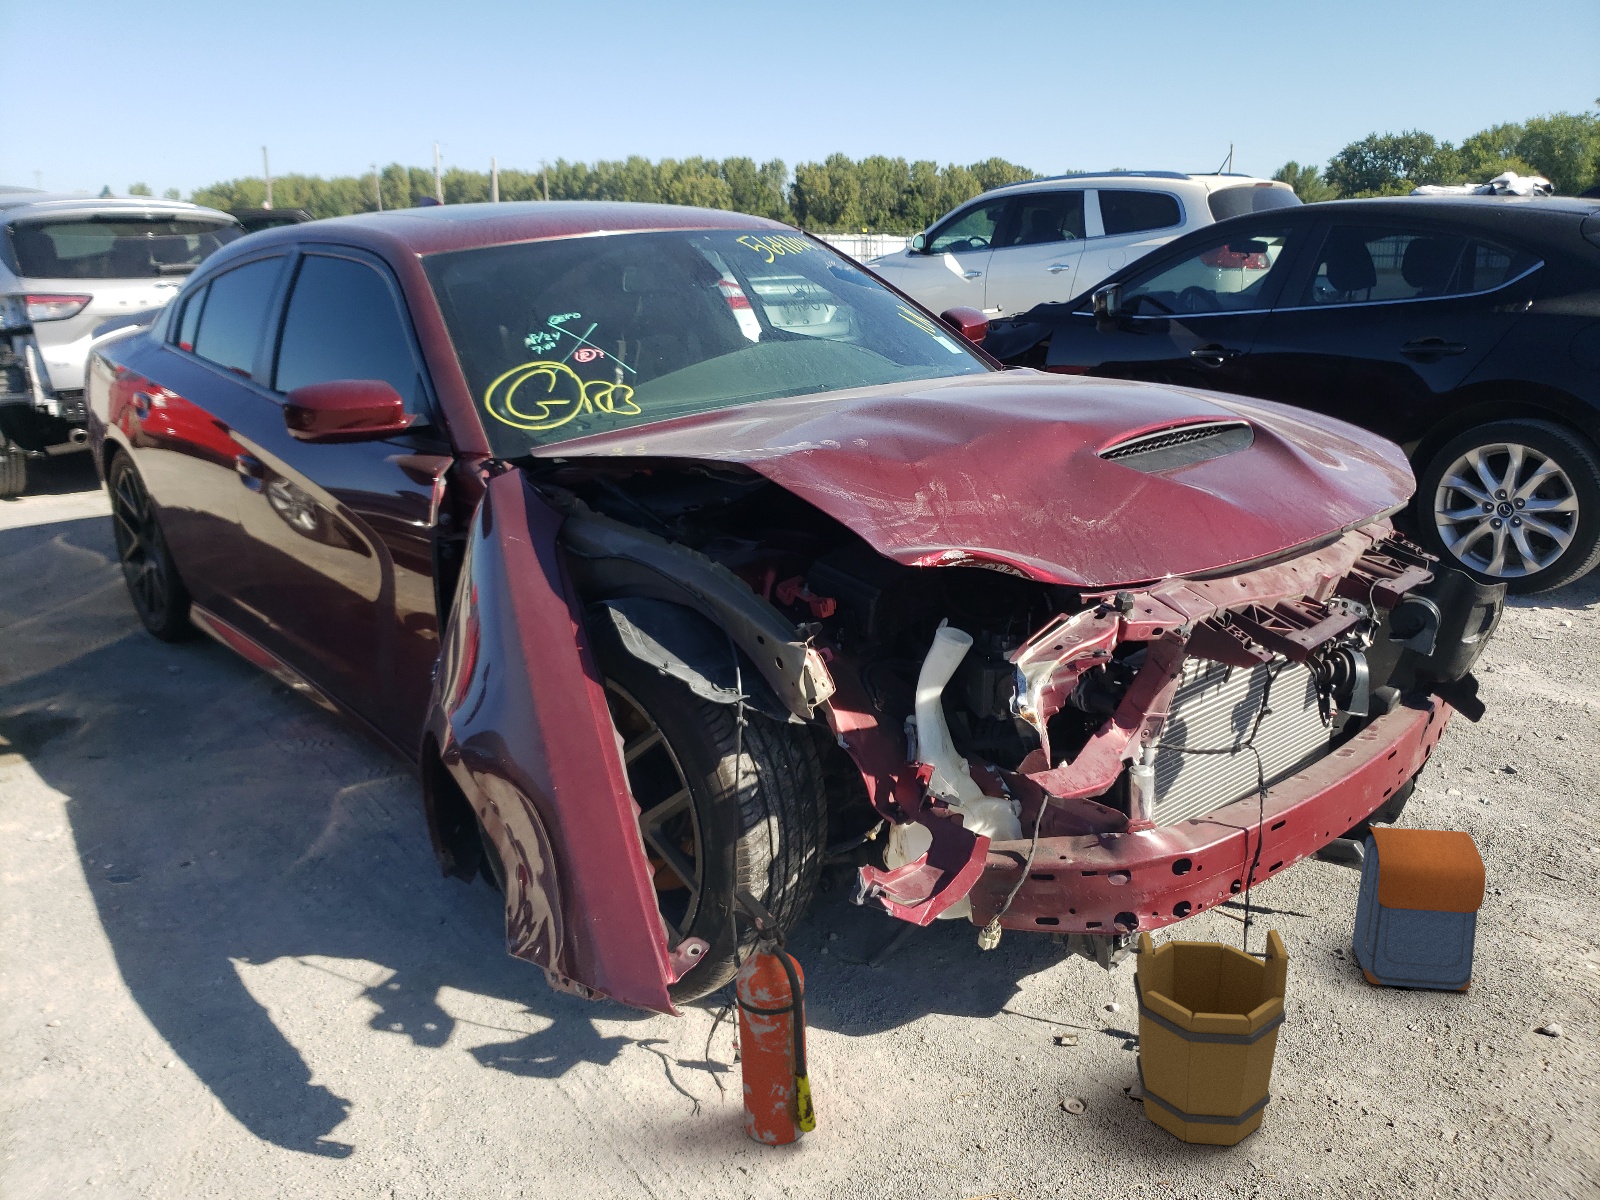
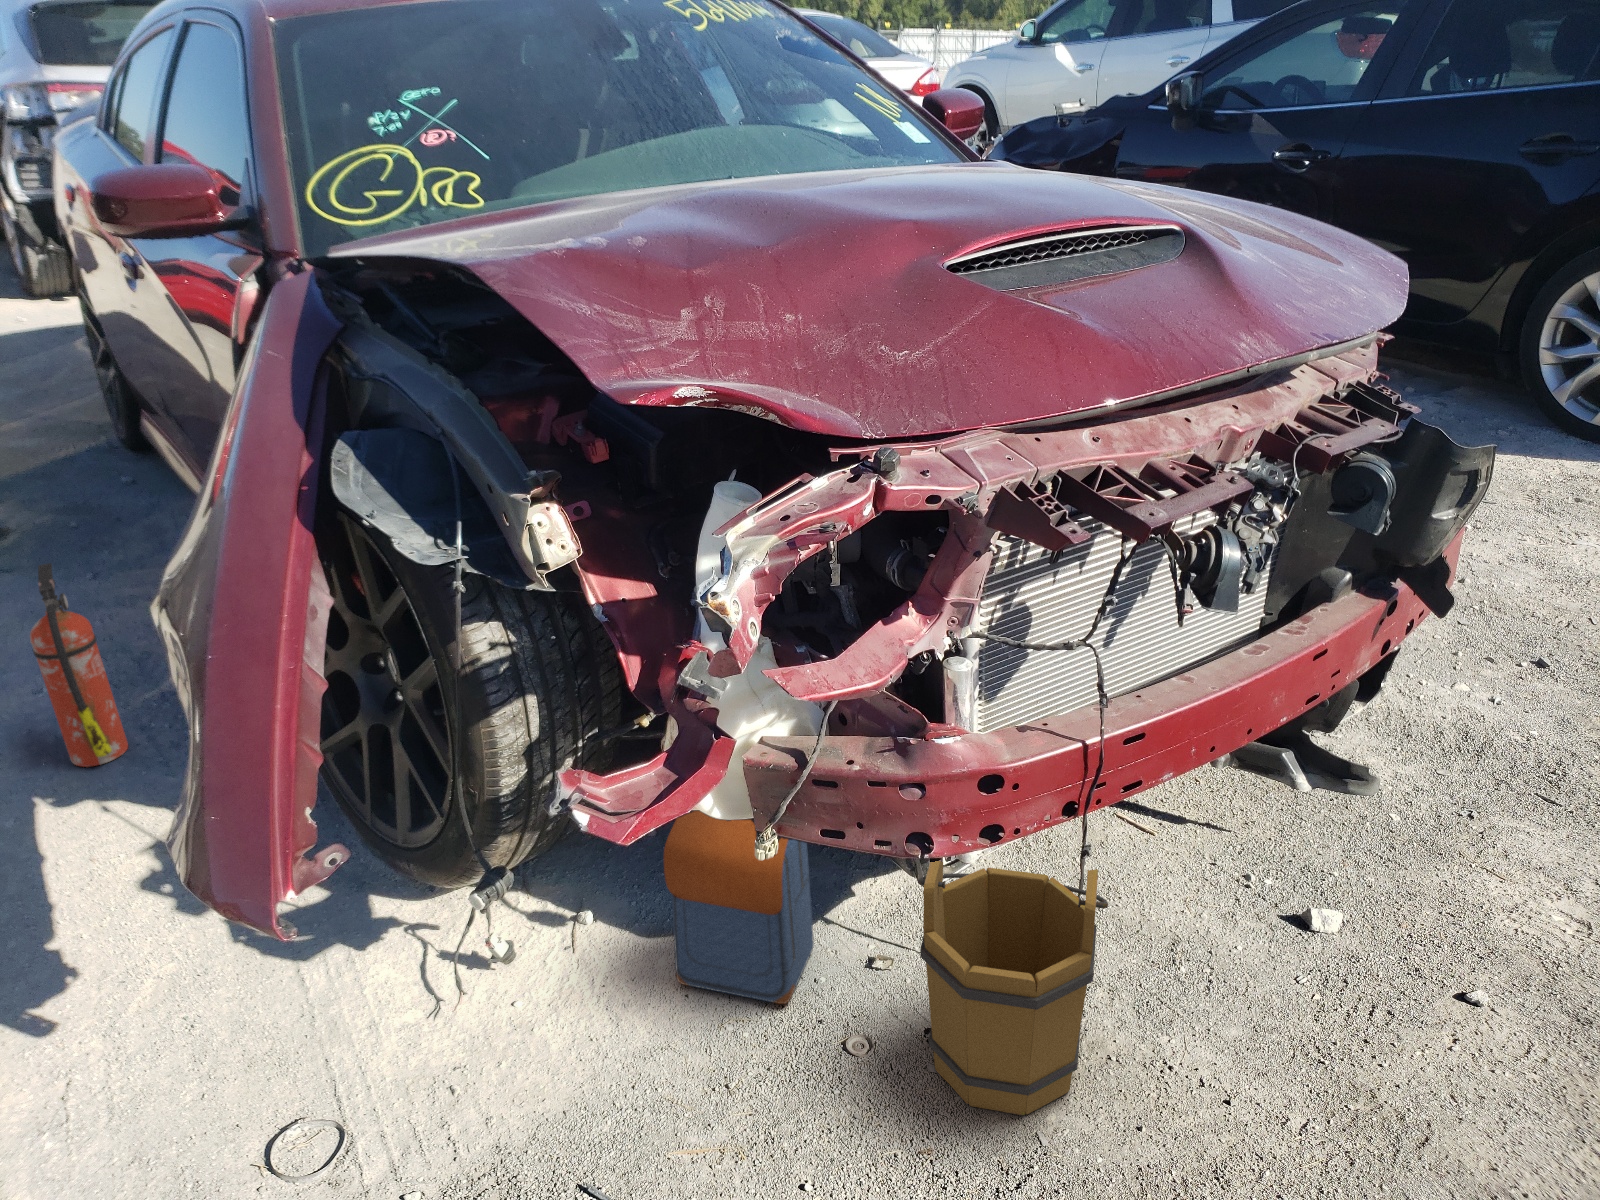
backpack: present [1352,827,1485,990] -> present [664,811,814,1004]
fire extinguisher: present [732,889,816,1145] -> present [30,563,128,767]

